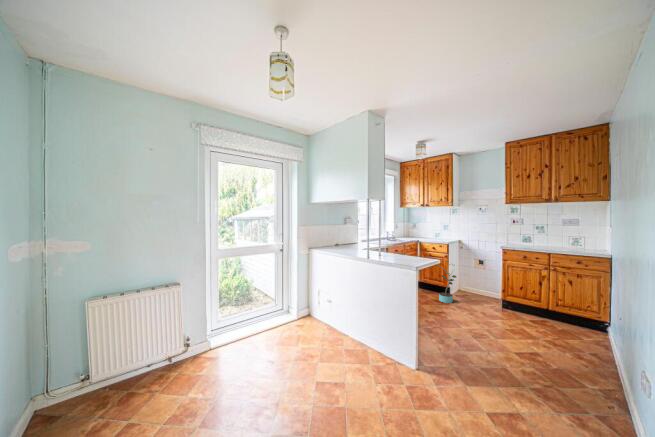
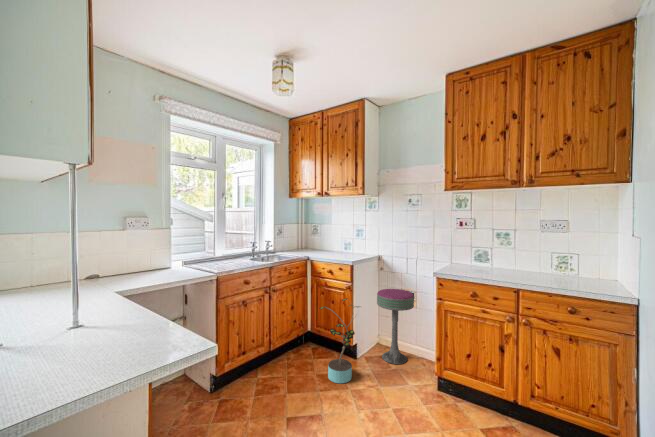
bar stool: none [462,258,485,298] -> present [377,289,414,364]

